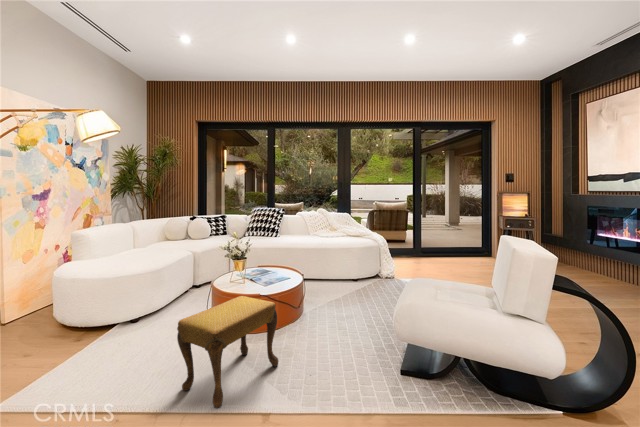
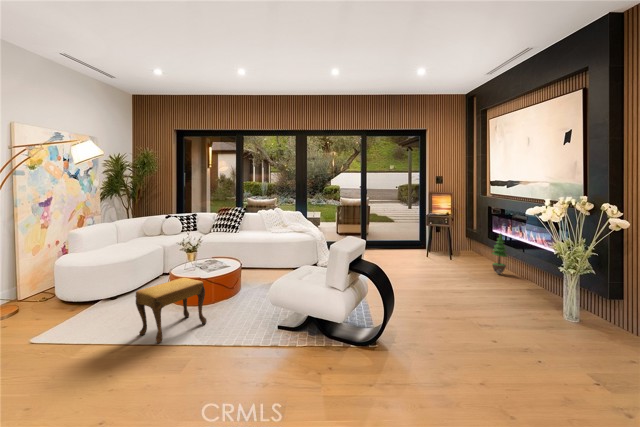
potted tree: none [590,233,615,284] -> present [492,233,508,274]

